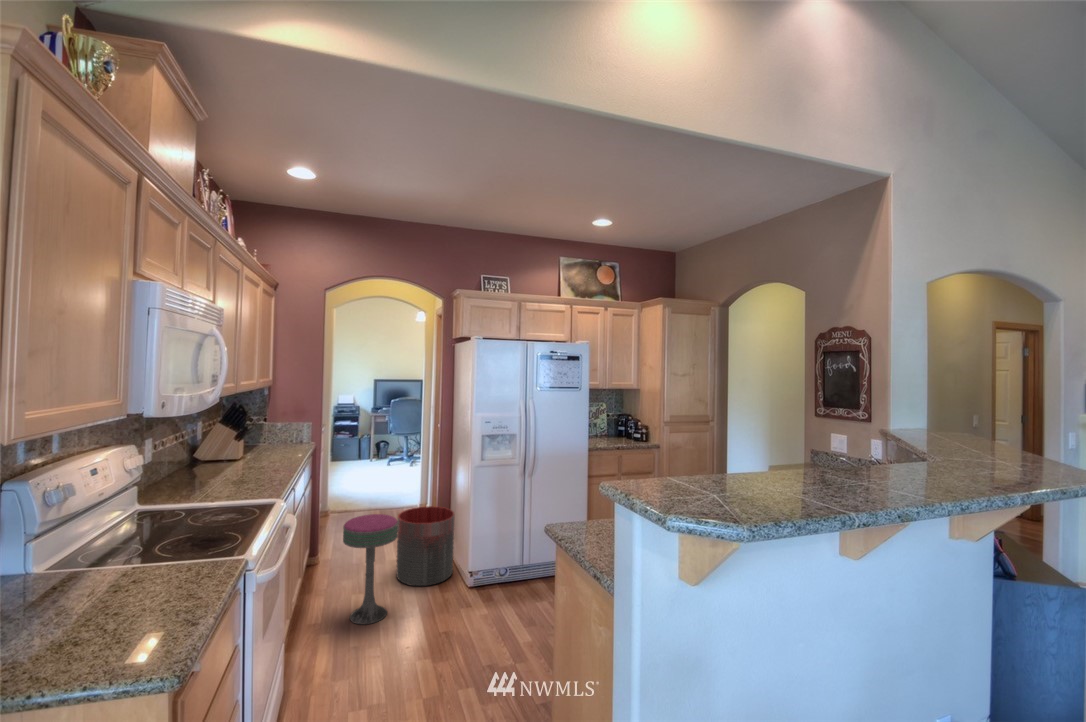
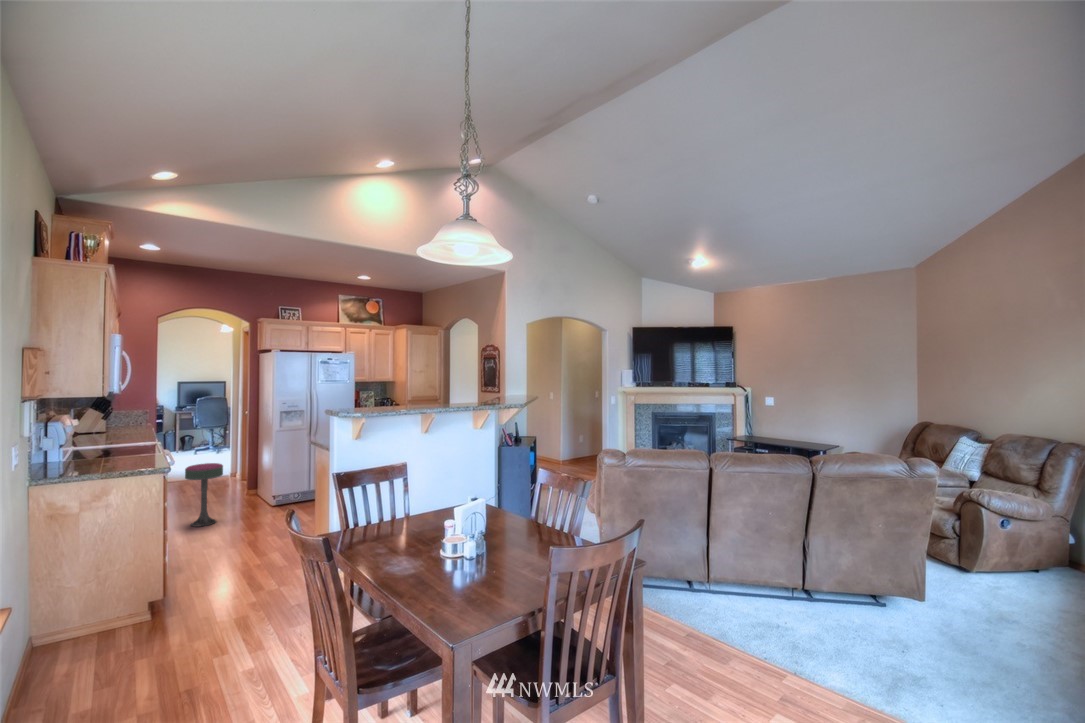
trash can: present [396,506,454,586] -> none [219,463,262,511]

